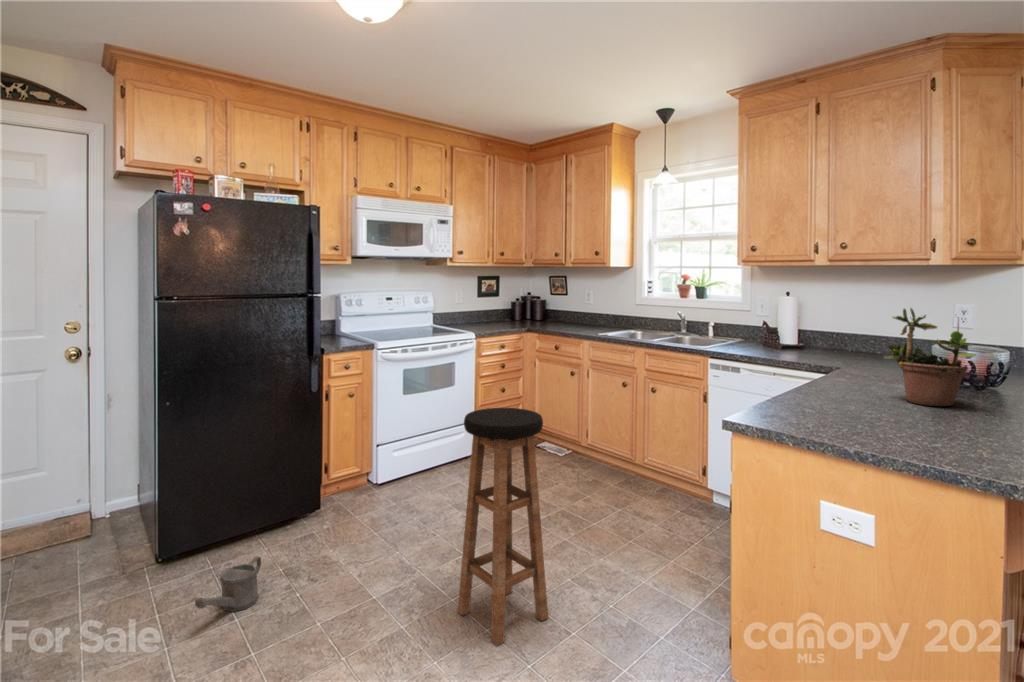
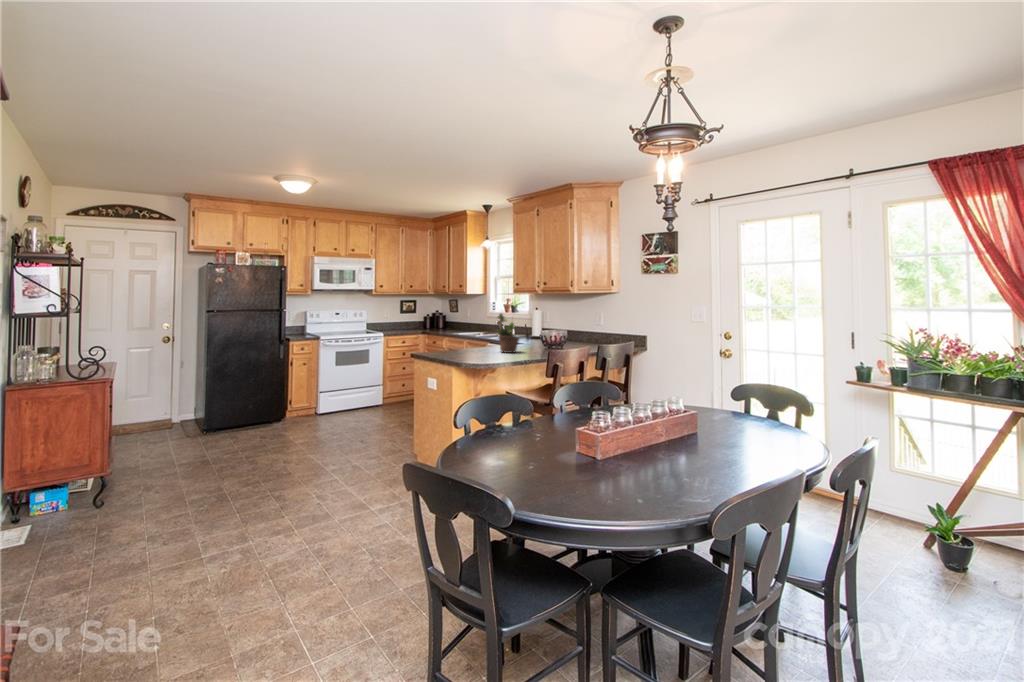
bar stool: present [458,408,548,645] -> none [327,359,366,455]
watering can: present [195,557,261,612] -> none [216,428,247,446]

